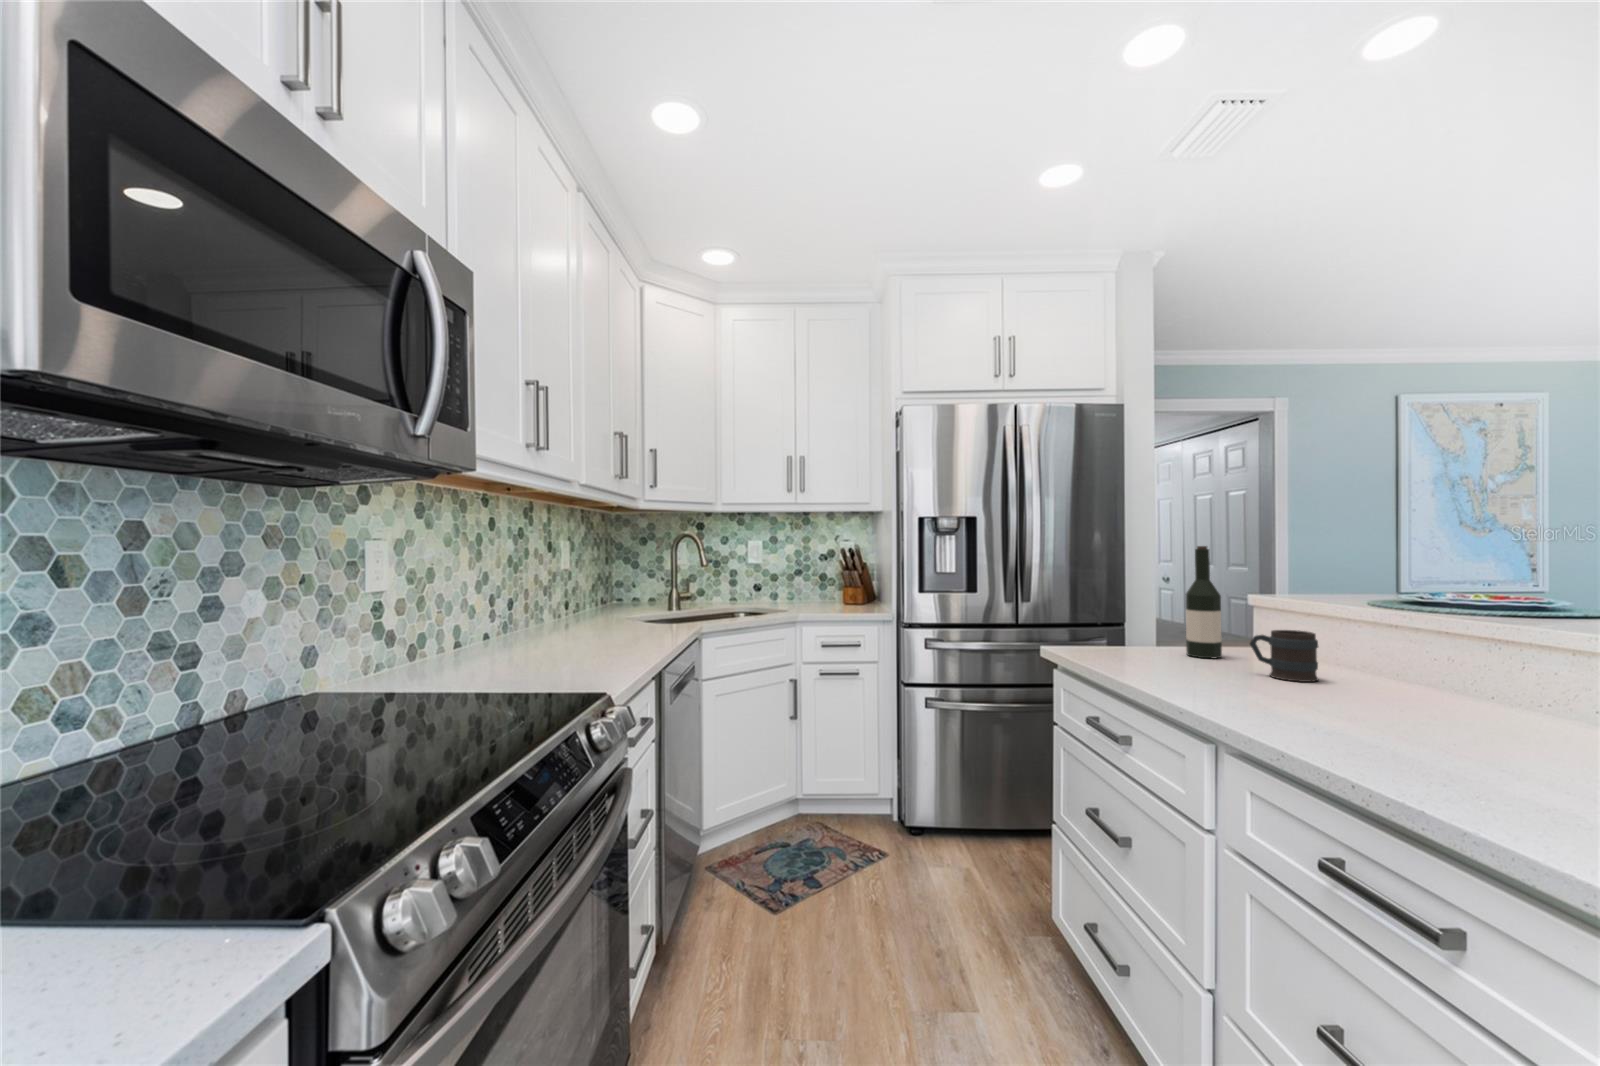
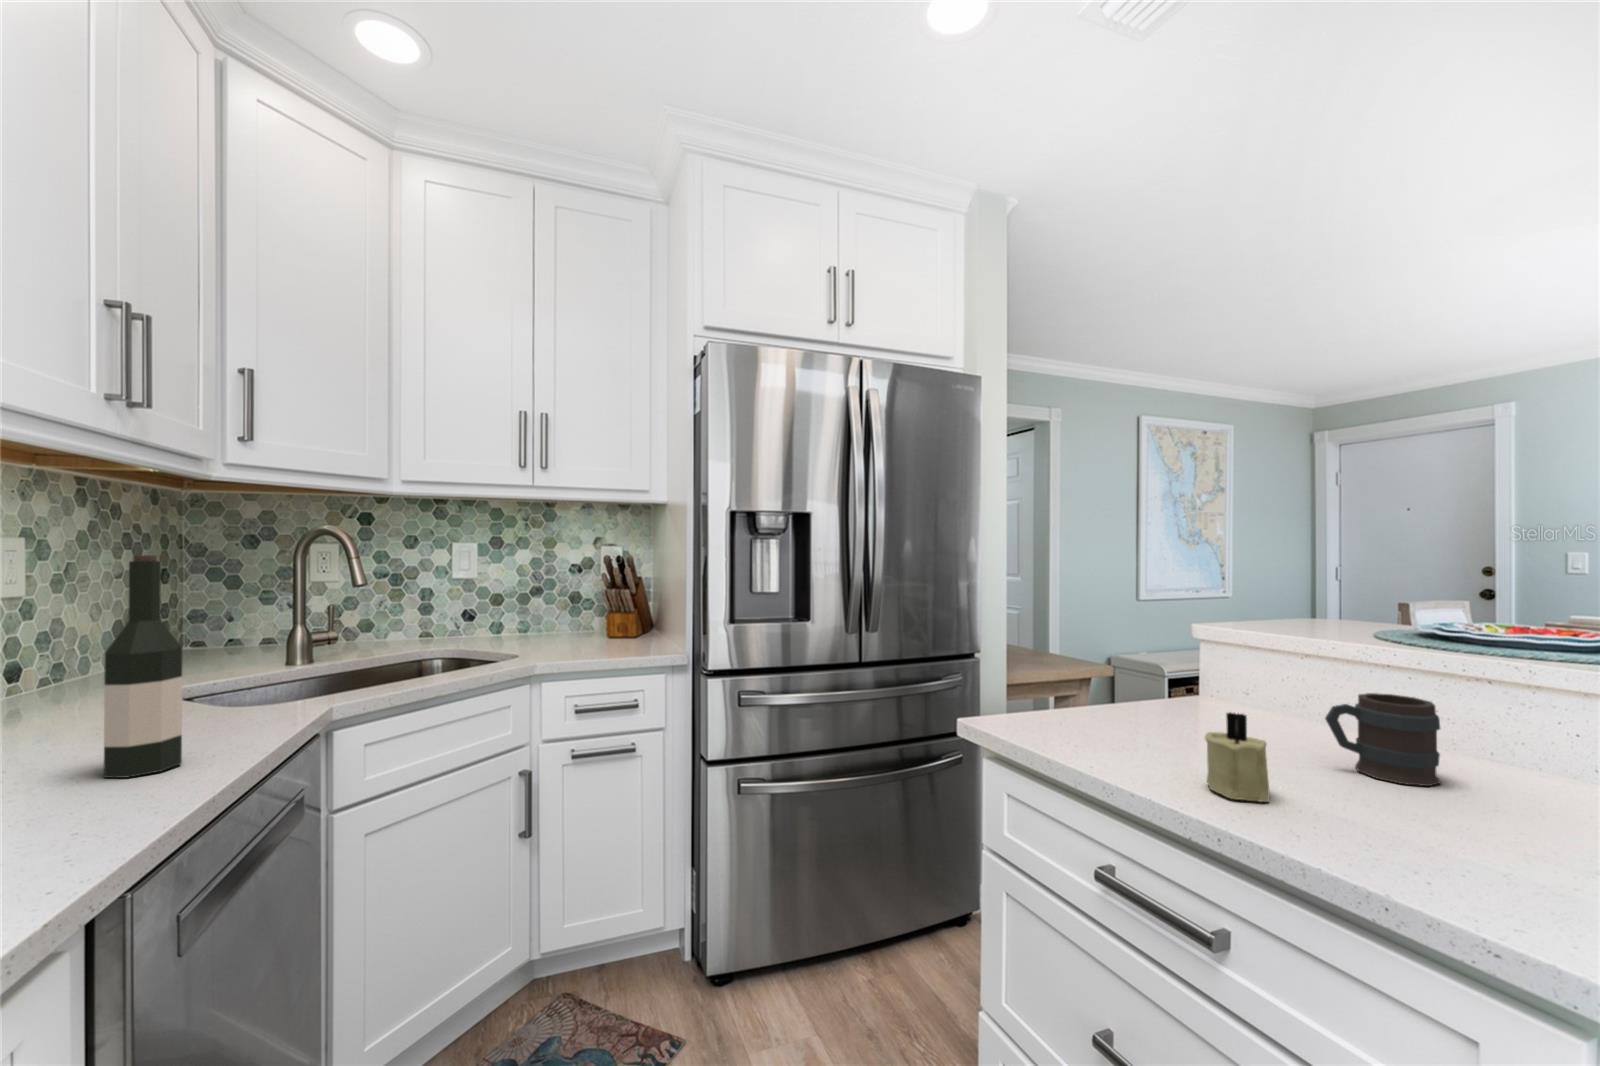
wine bottle: present [1186,546,1222,659] -> present [104,555,182,778]
candle: none [1148,631,1186,678] -> present [1205,713,1269,802]

